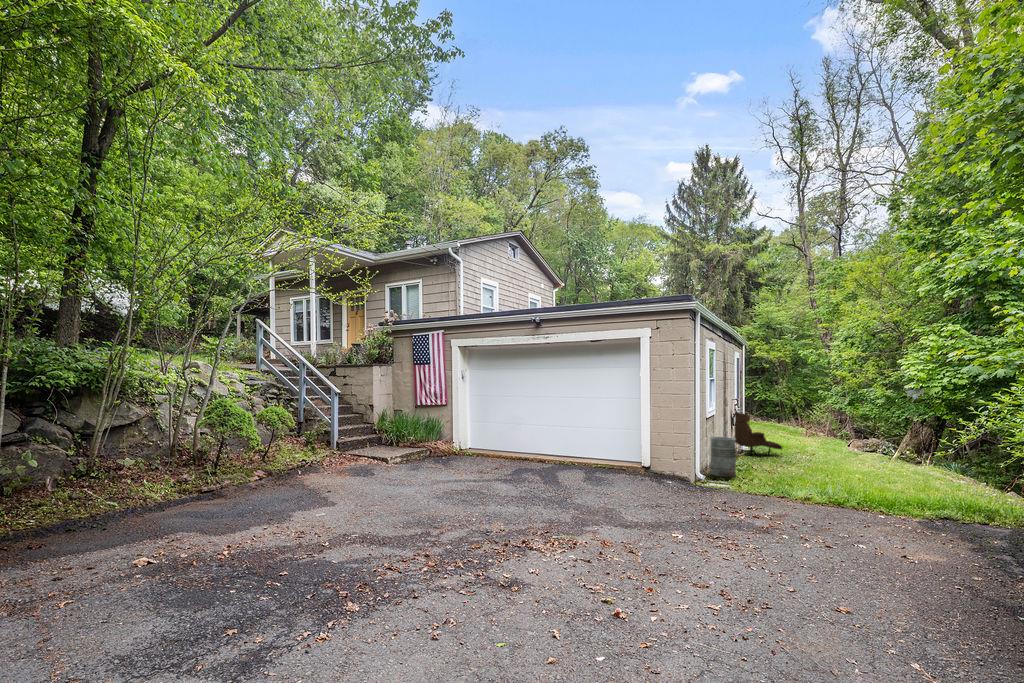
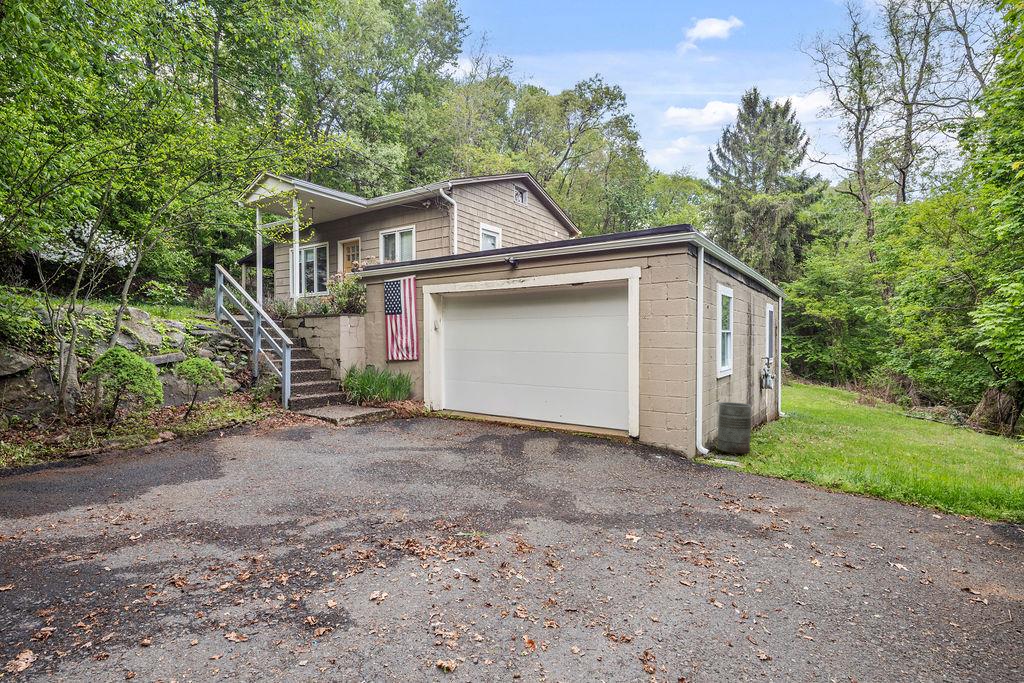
lounge chair: present [735,412,783,457] -> none [758,373,822,427]

